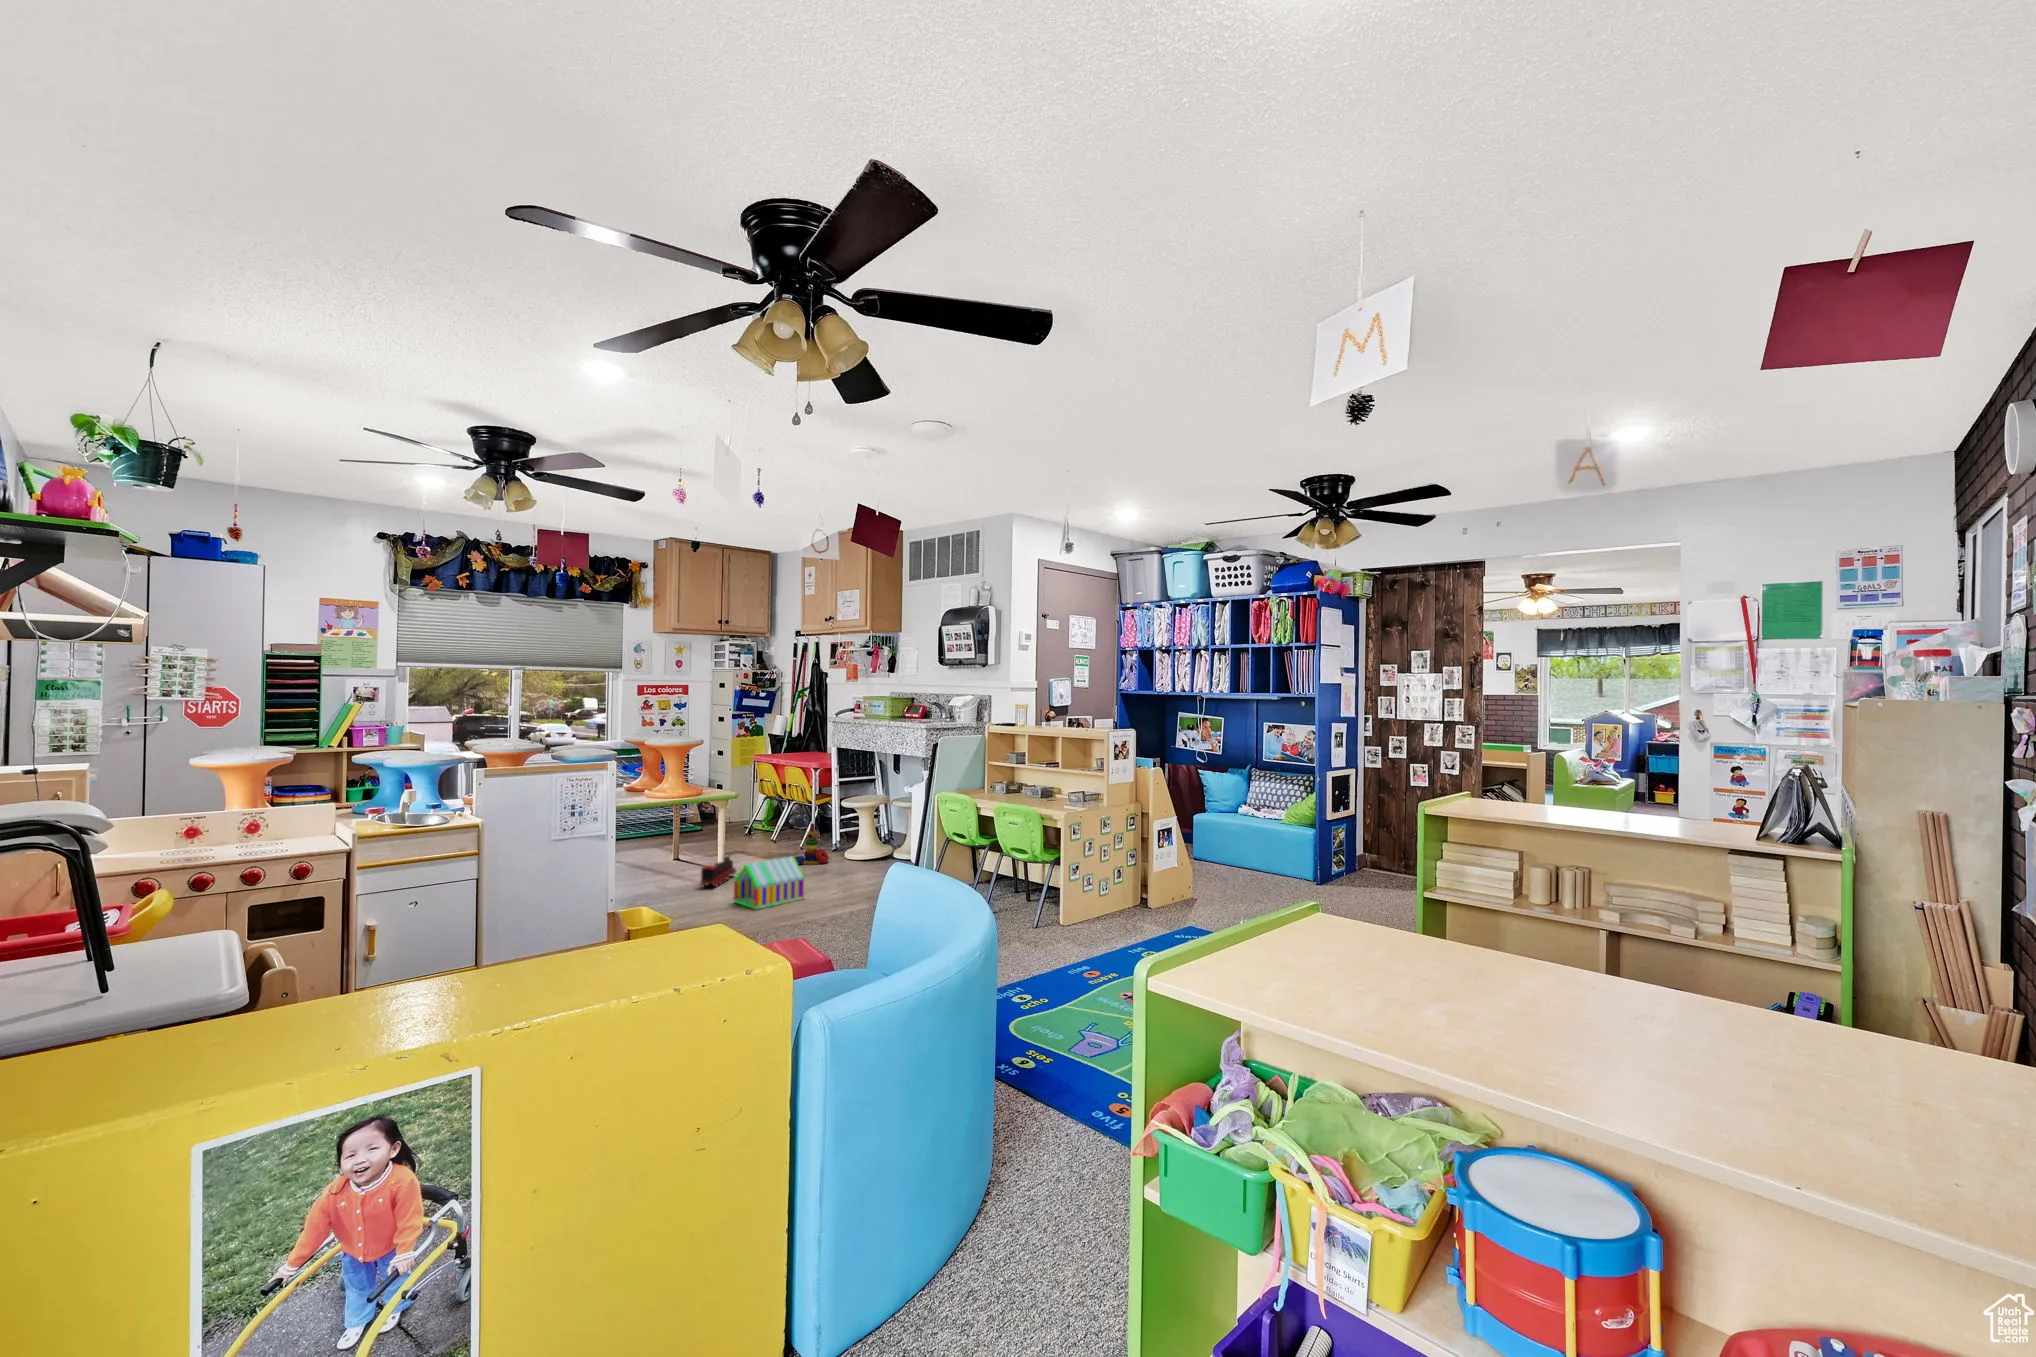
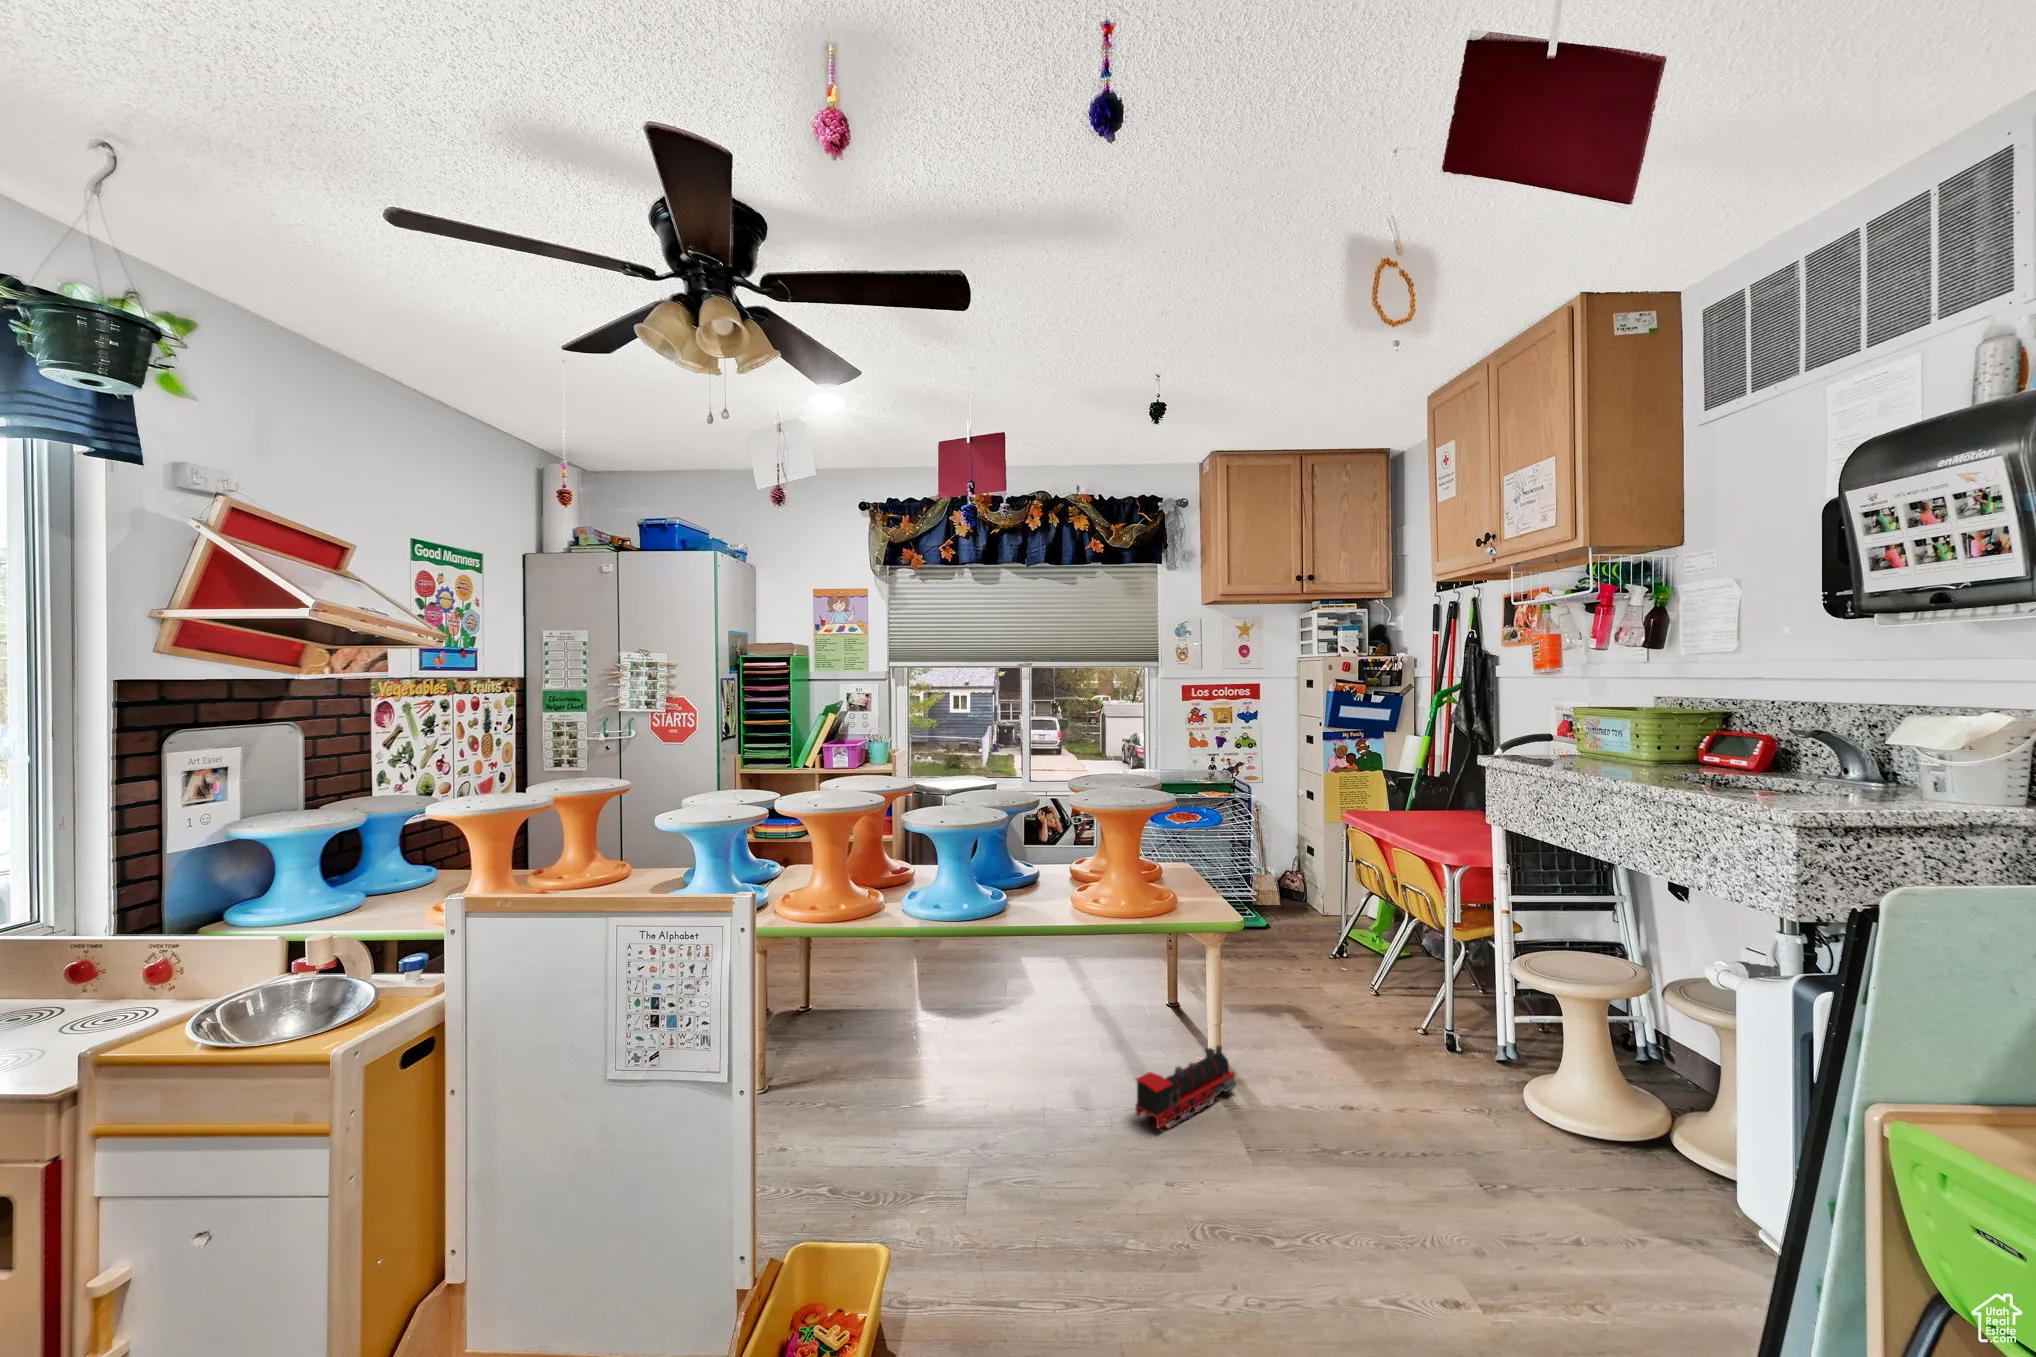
stacking toy: present [794,823,829,865] -> none [1373,1002,1469,1111]
toy house: present [734,856,804,910] -> none [1150,1157,1330,1312]

